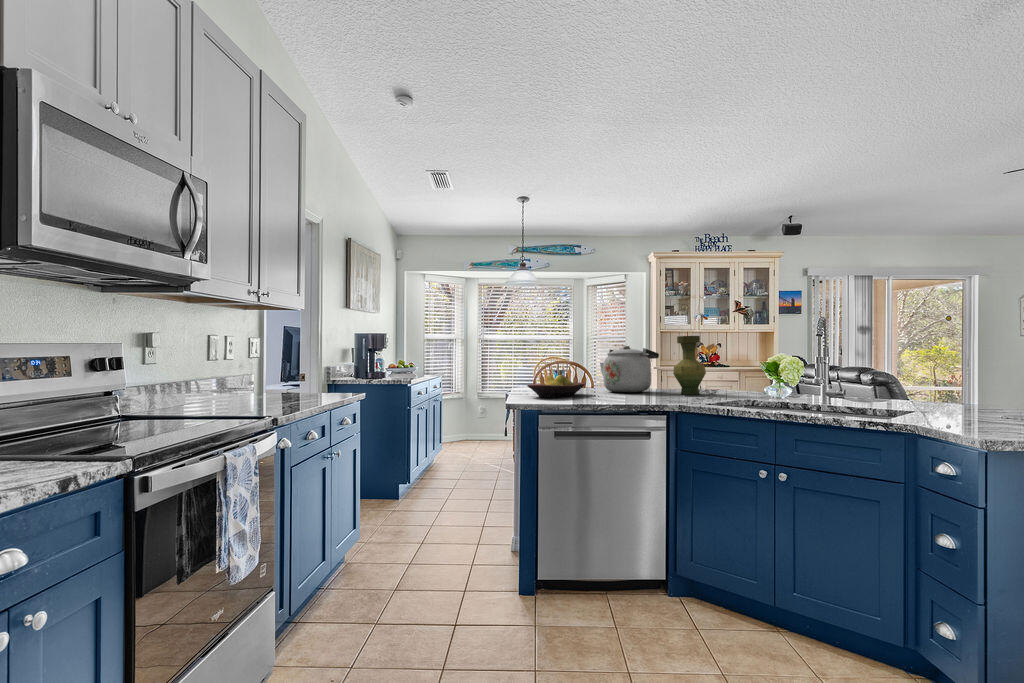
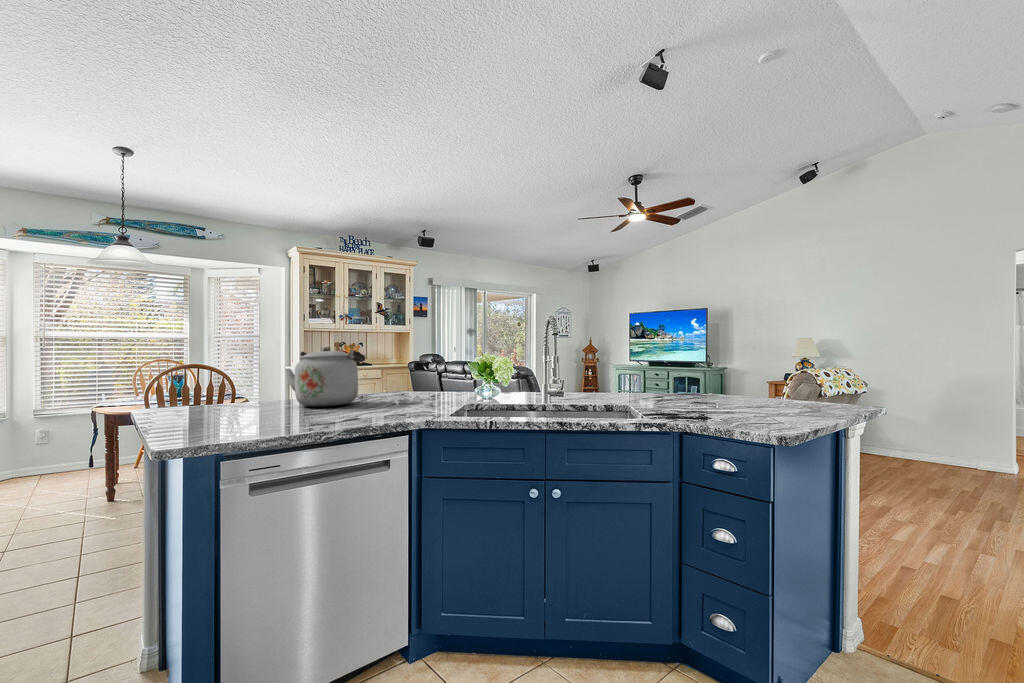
vase: present [673,336,706,395] -> none [387,334,424,404]
fruit bowl: present [527,374,585,397] -> none [190,389,280,427]

